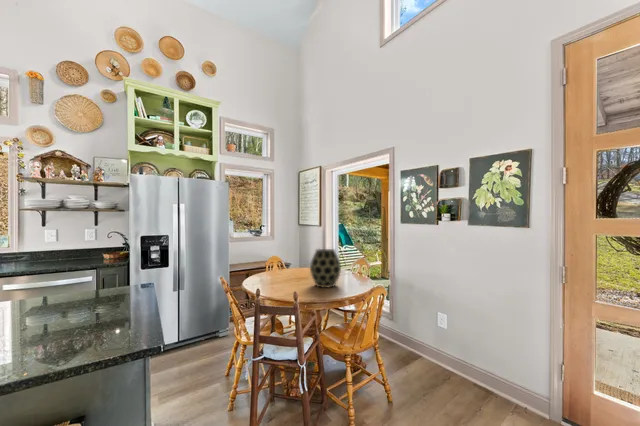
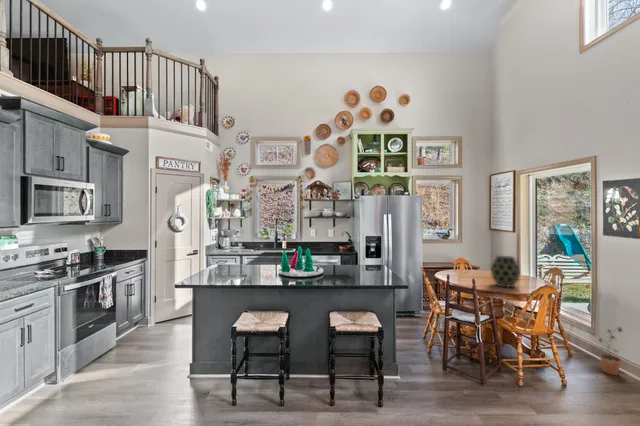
potted plant: none [403,311,422,362] -> present [599,327,622,375]

